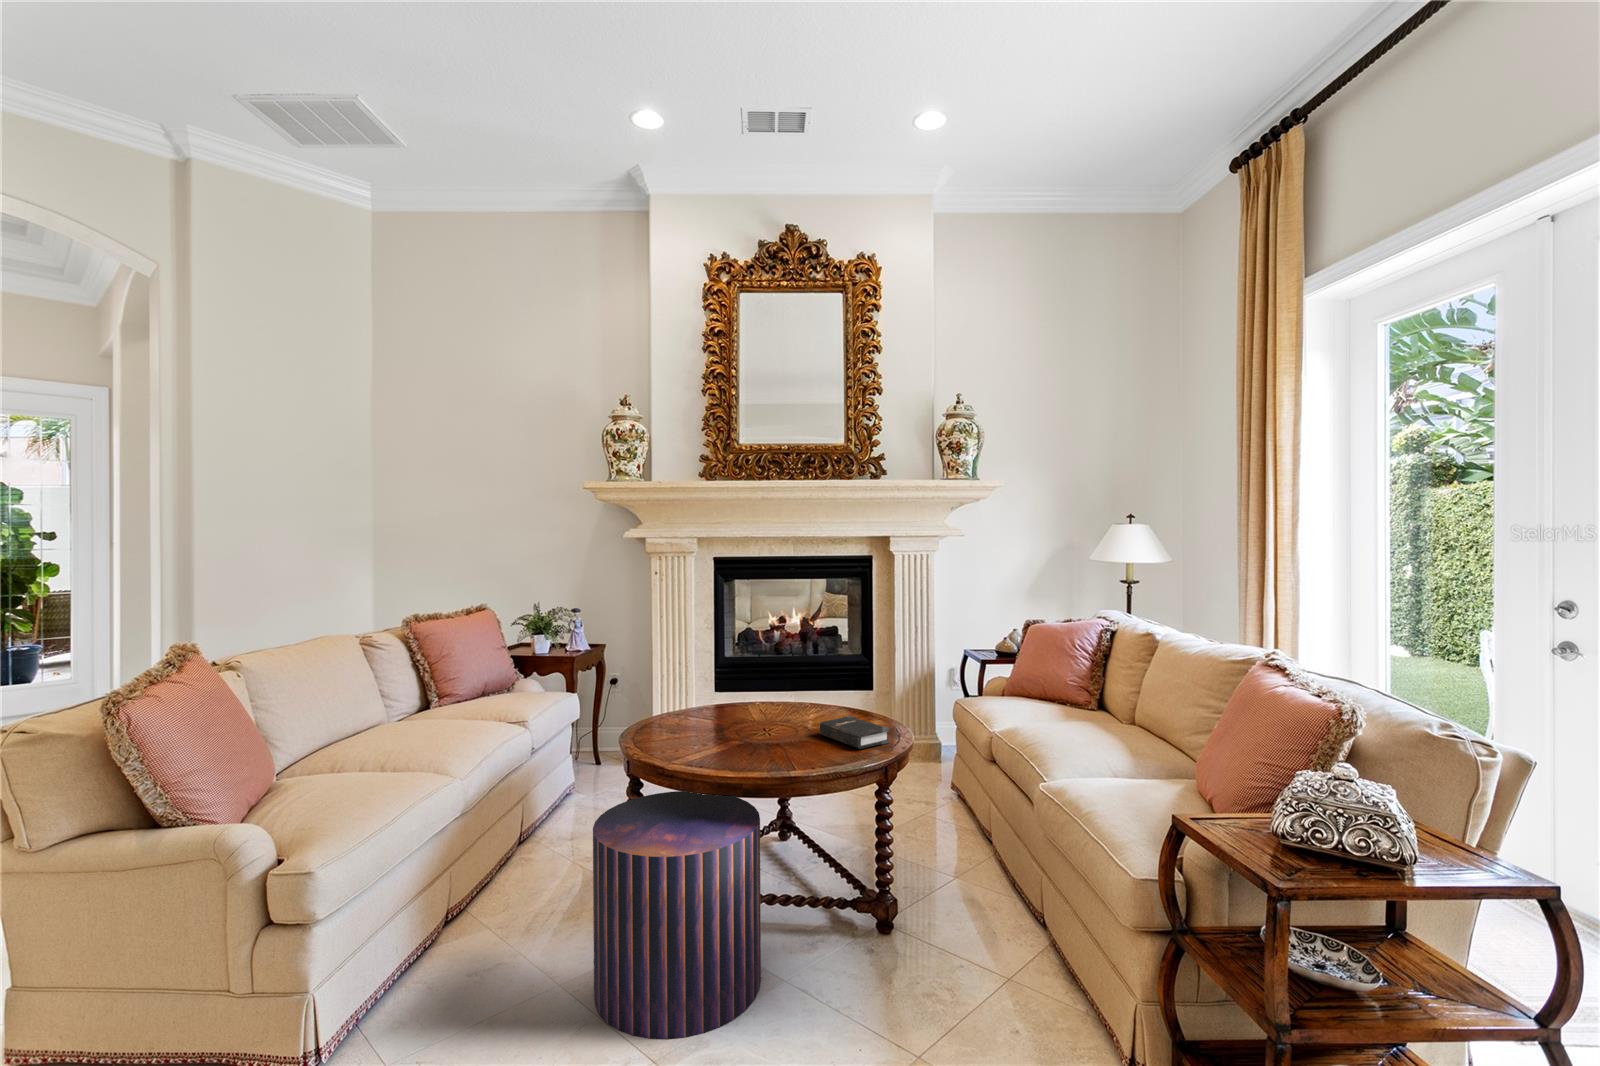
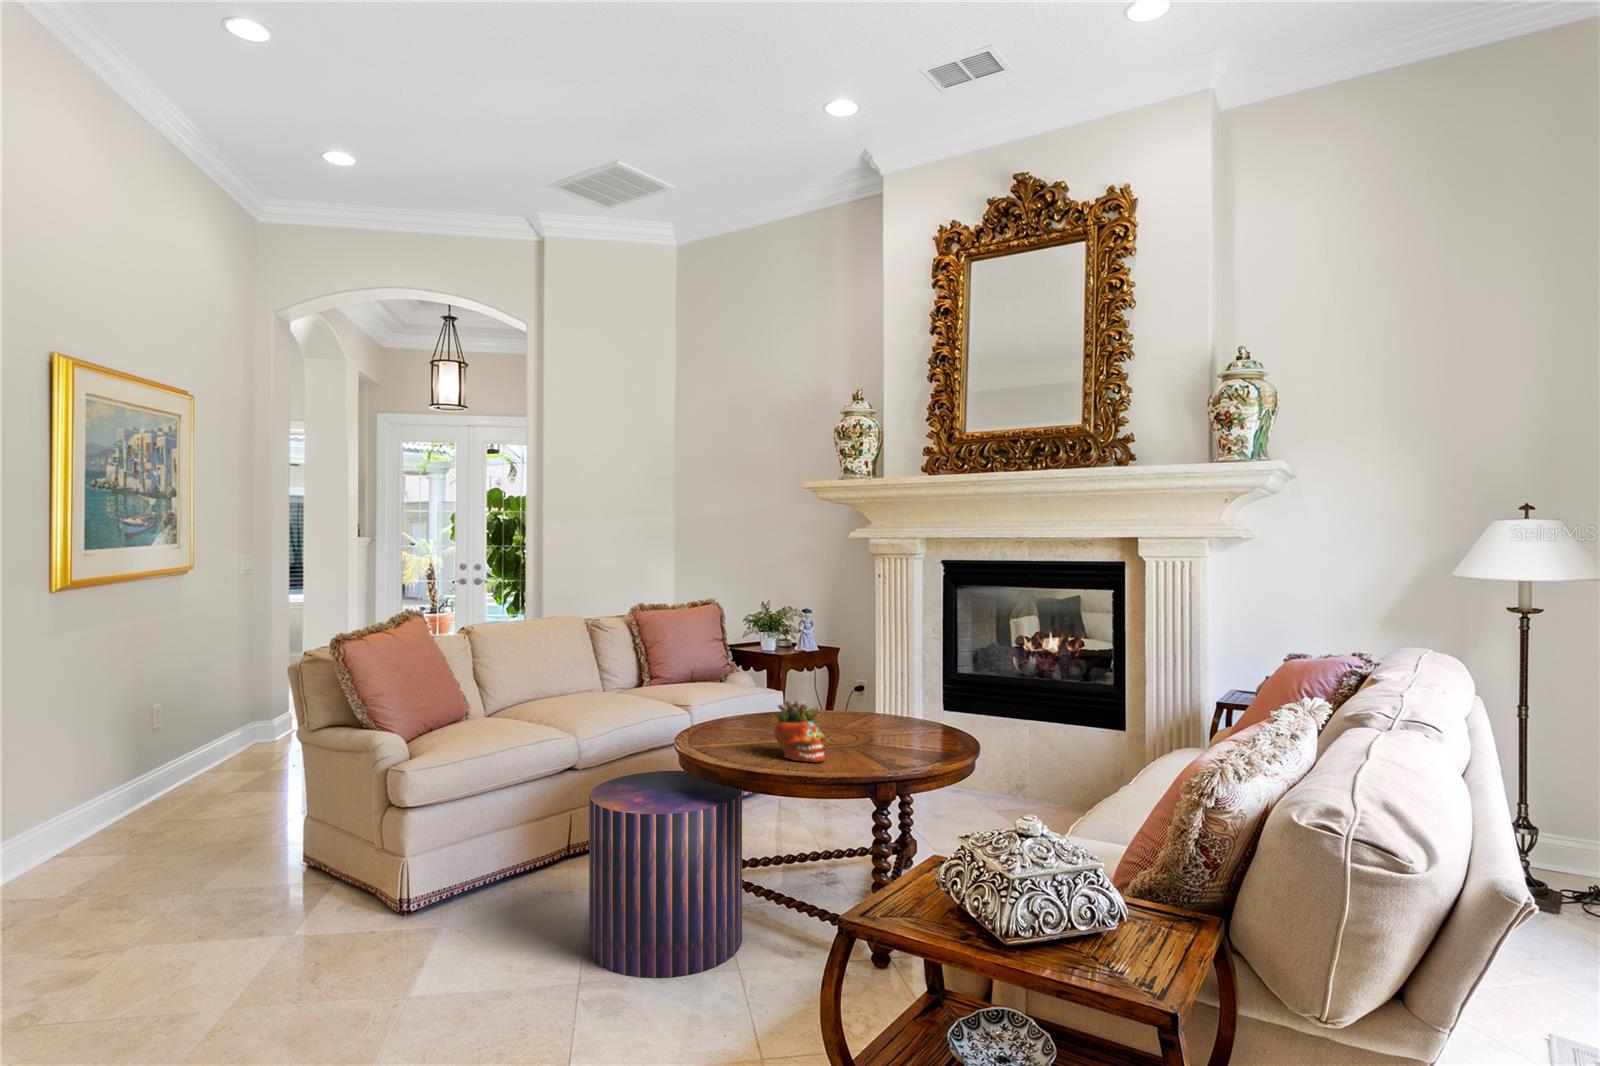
succulent planter: none [755,700,812,761] -> present [774,699,825,762]
hardback book: present [820,716,889,749] -> none [872,732,924,764]

